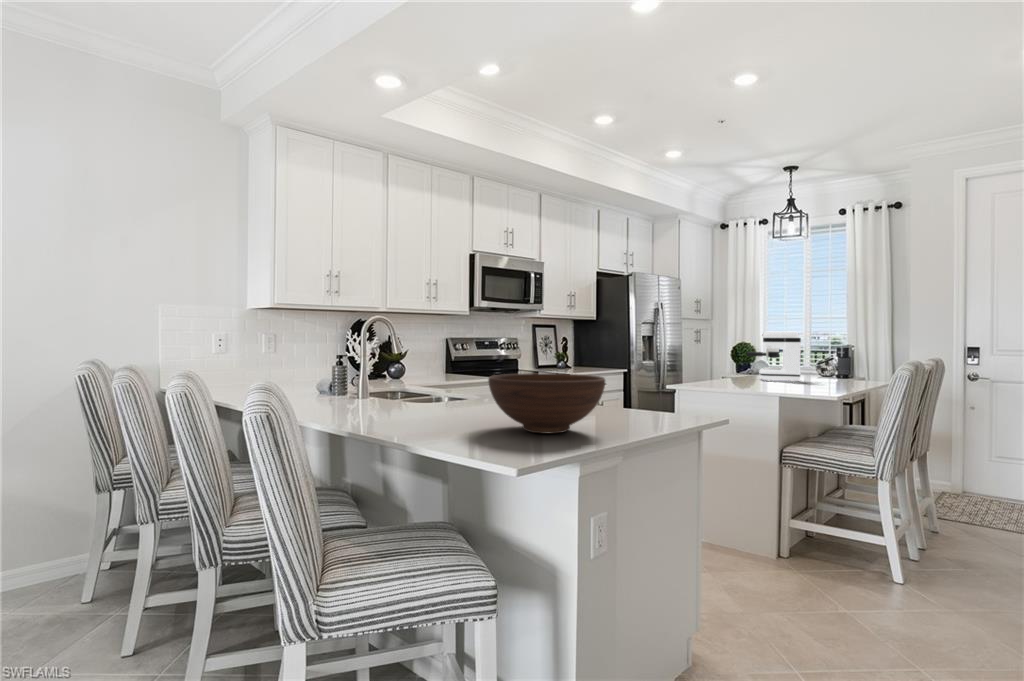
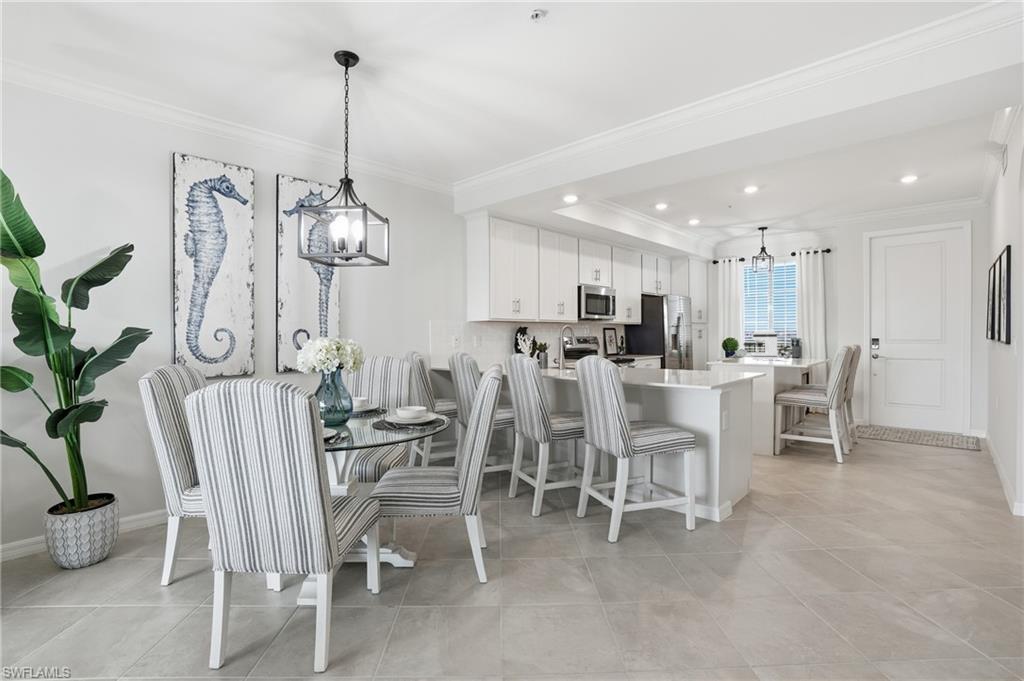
fruit bowl: present [488,373,605,434] -> none [668,353,723,378]

